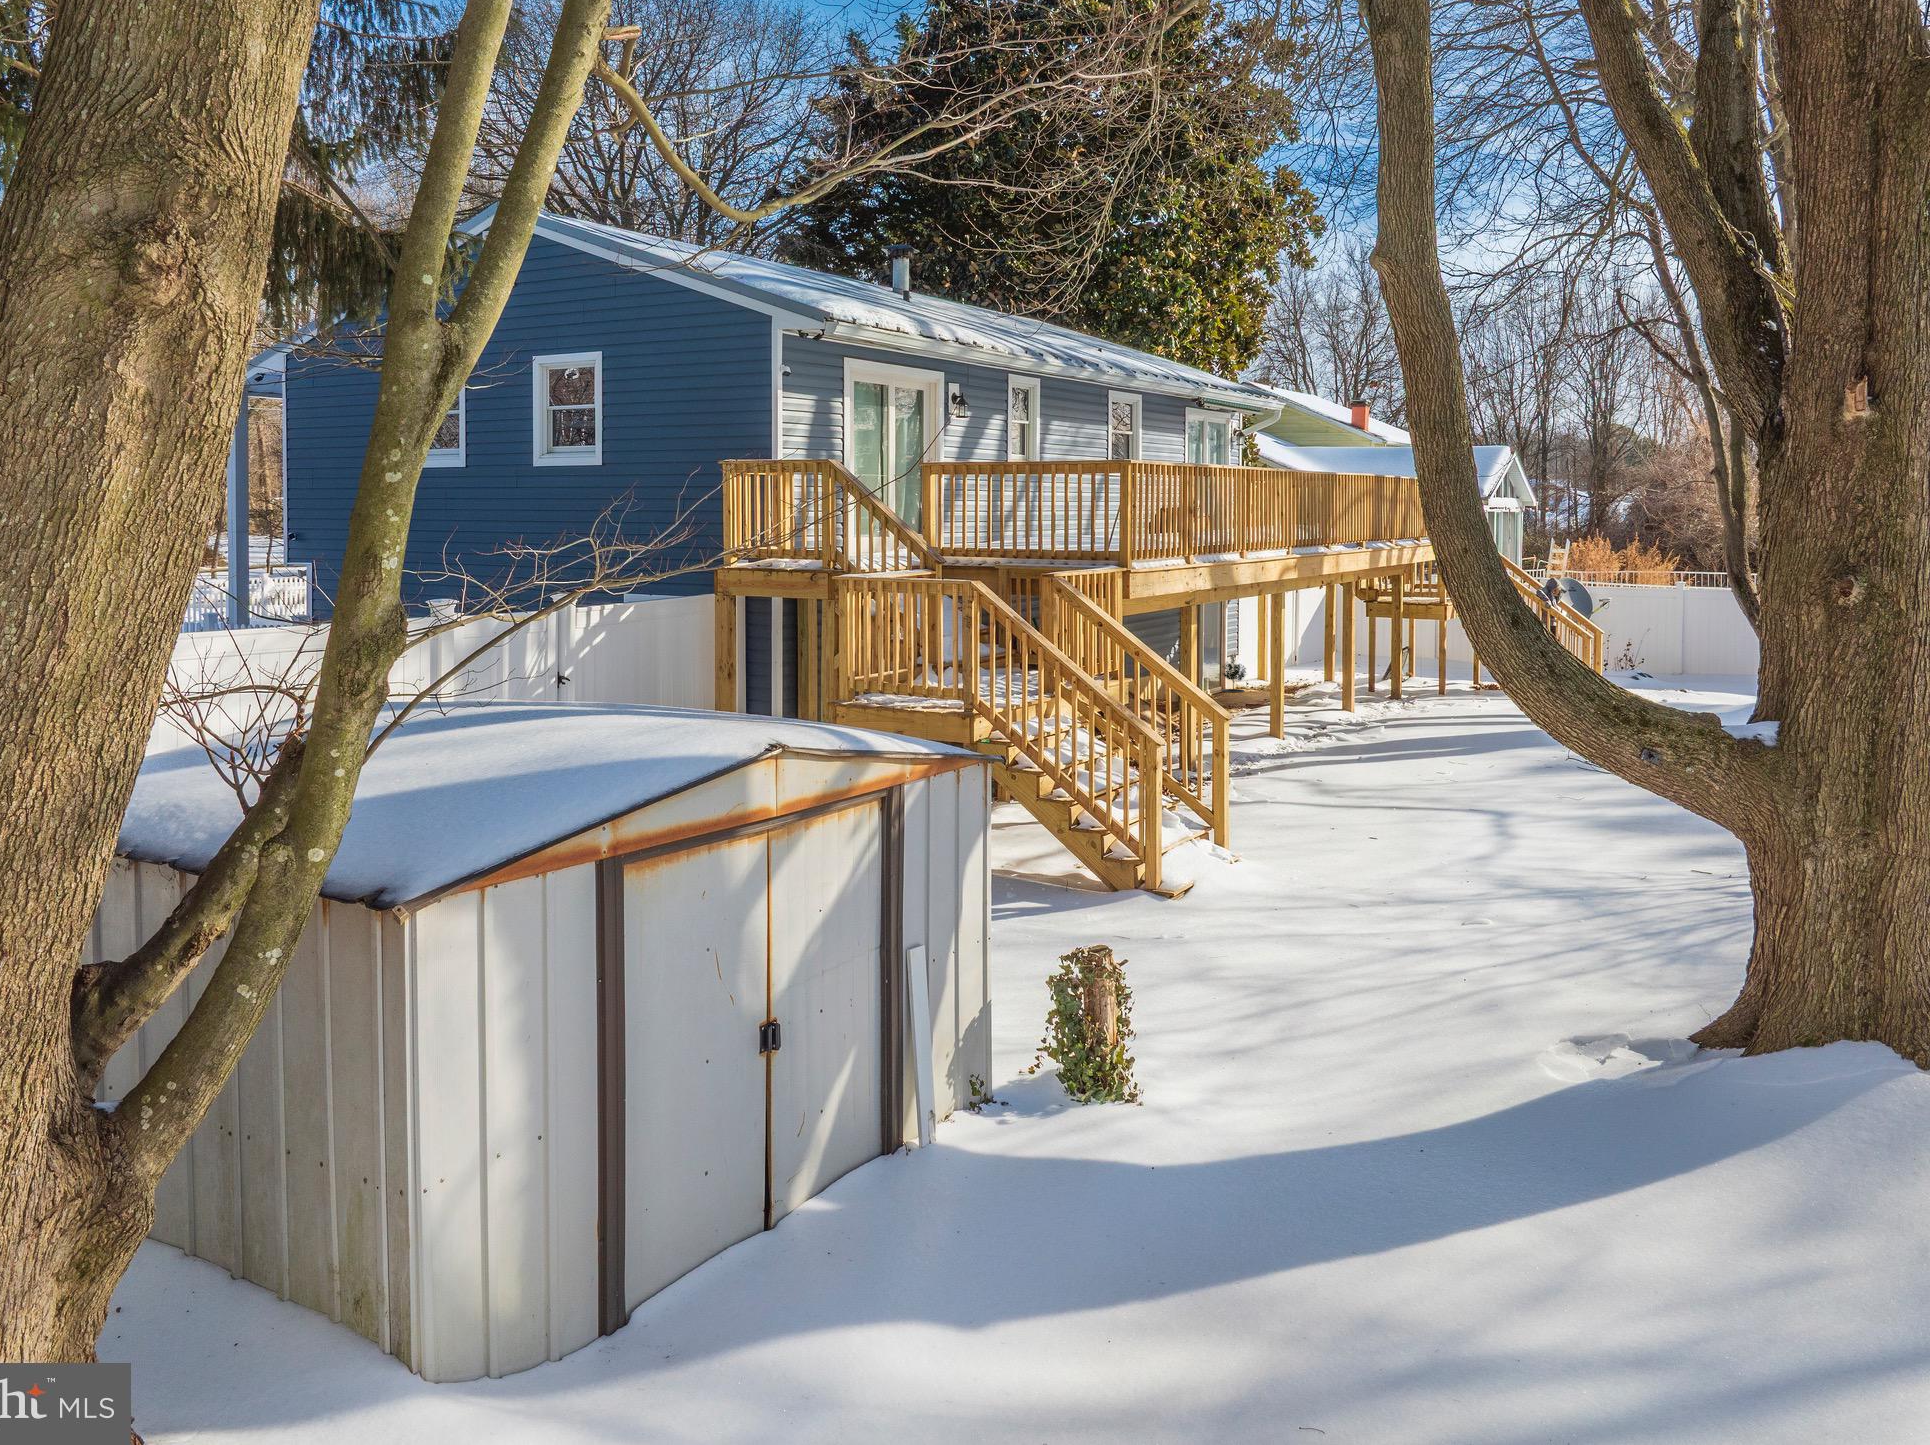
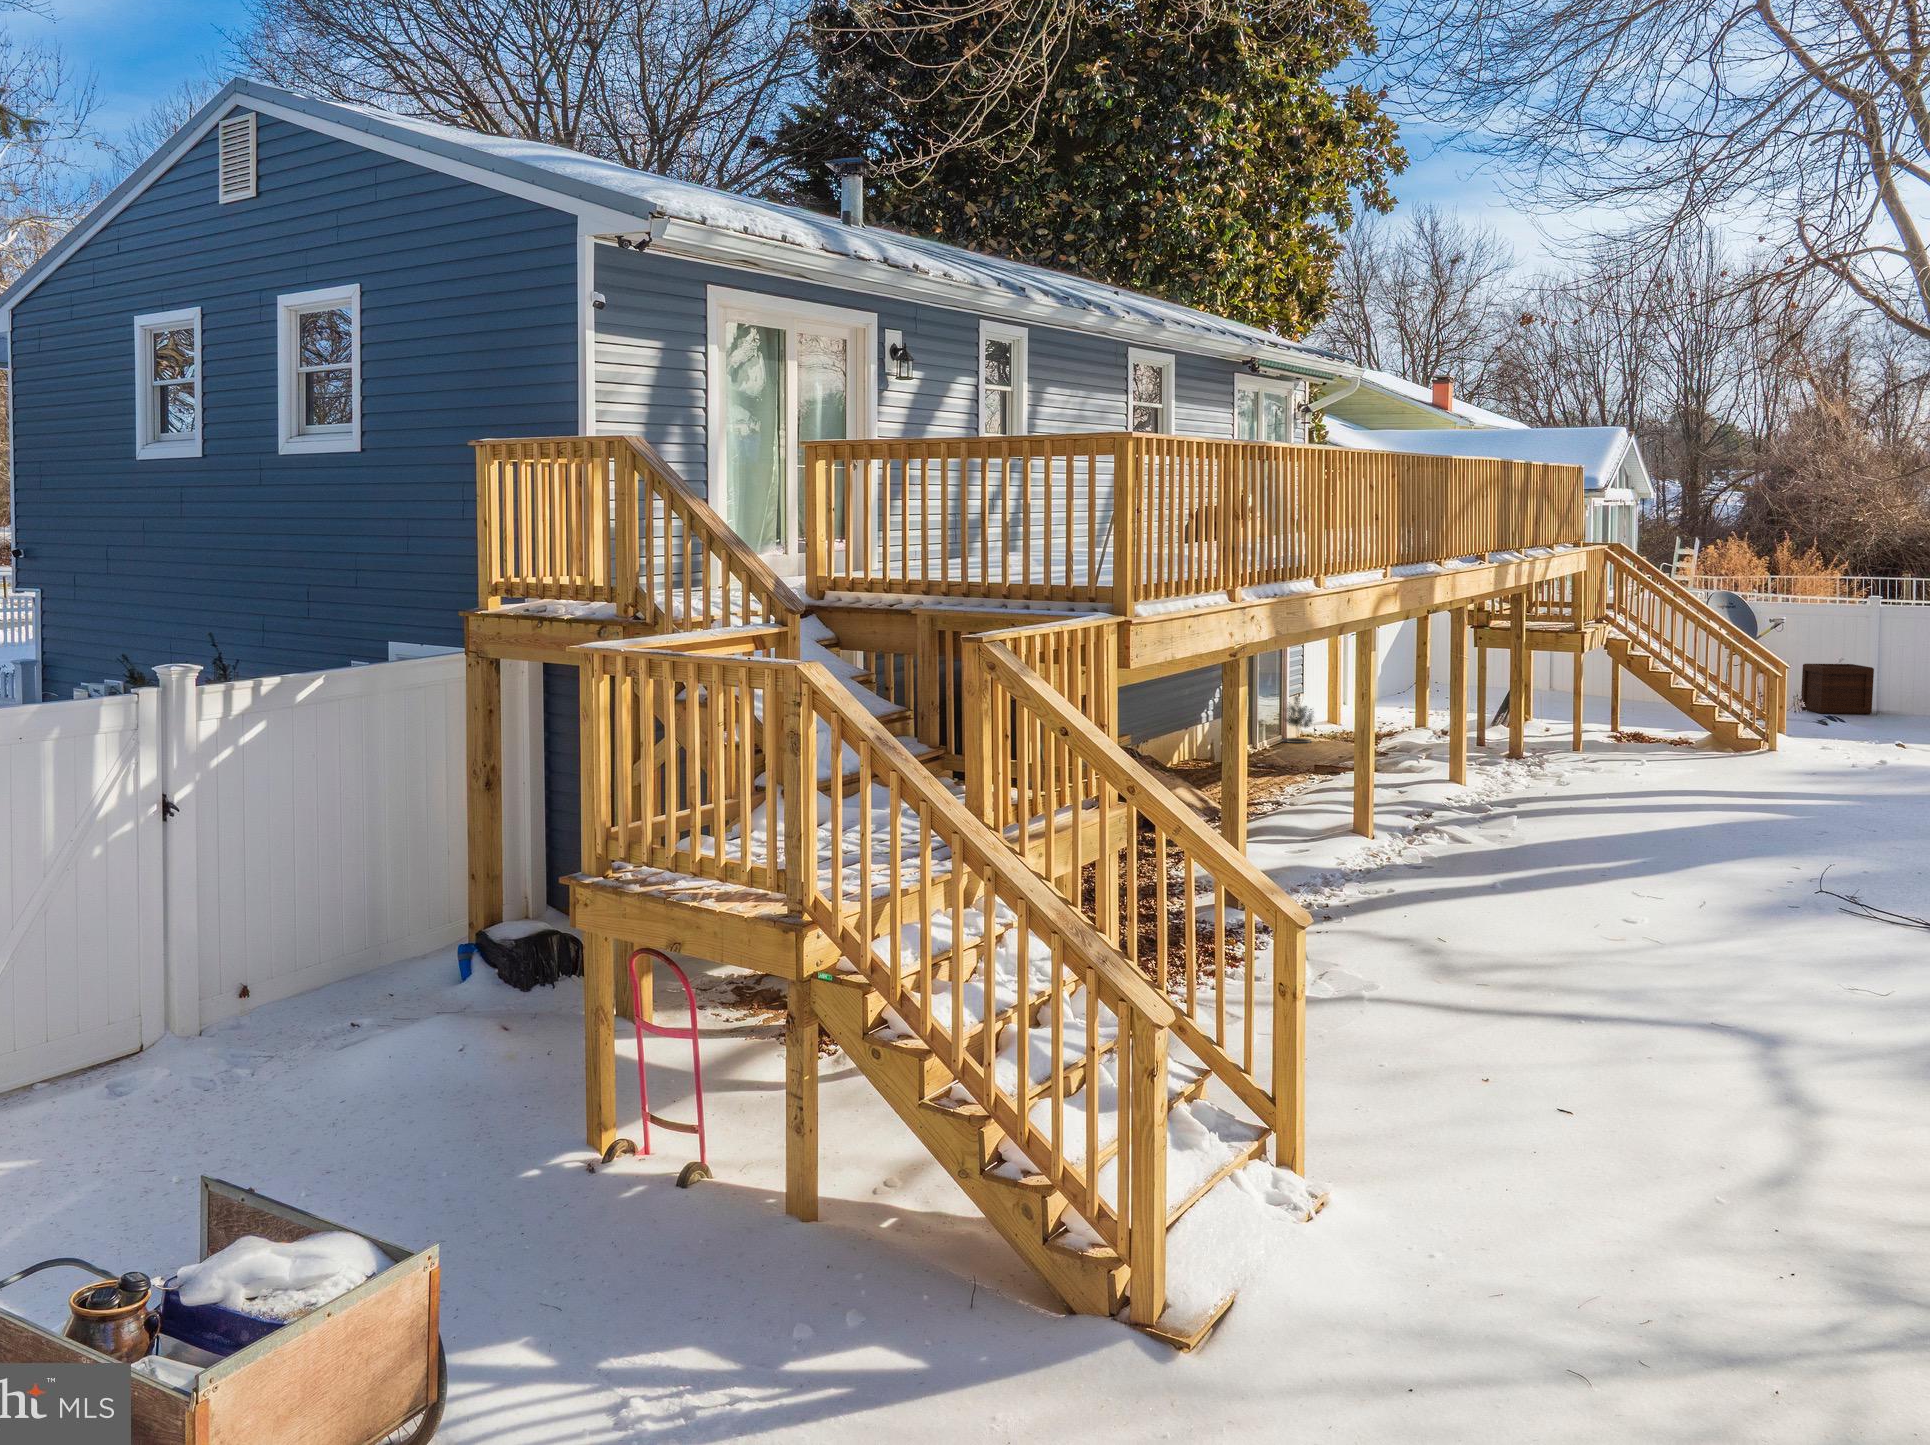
wooden crate: none [1630,637,1683,676] -> present [1801,664,1874,714]

